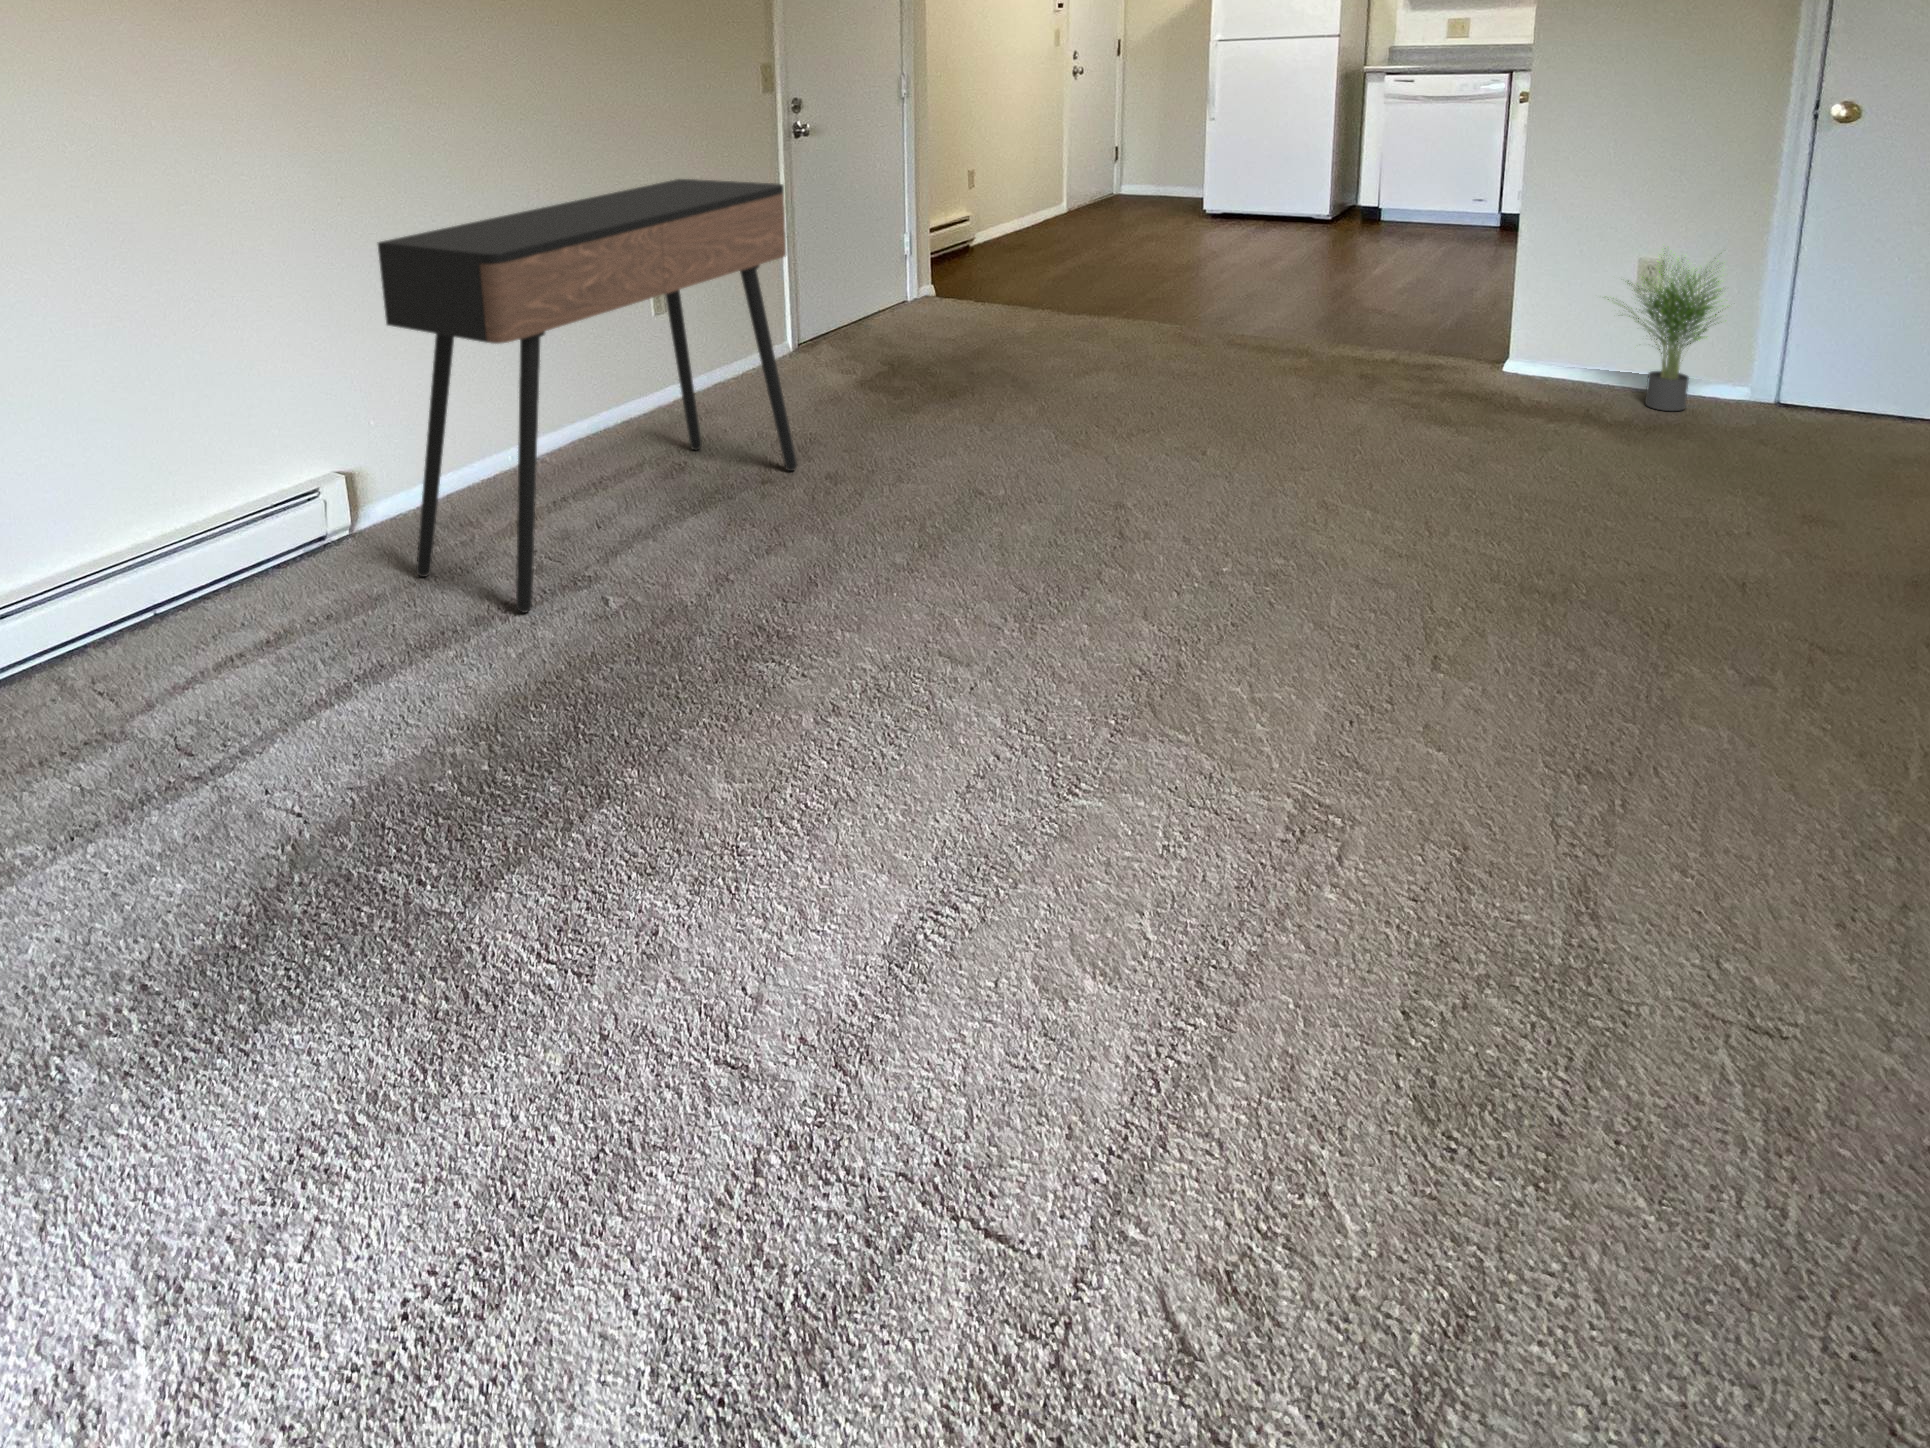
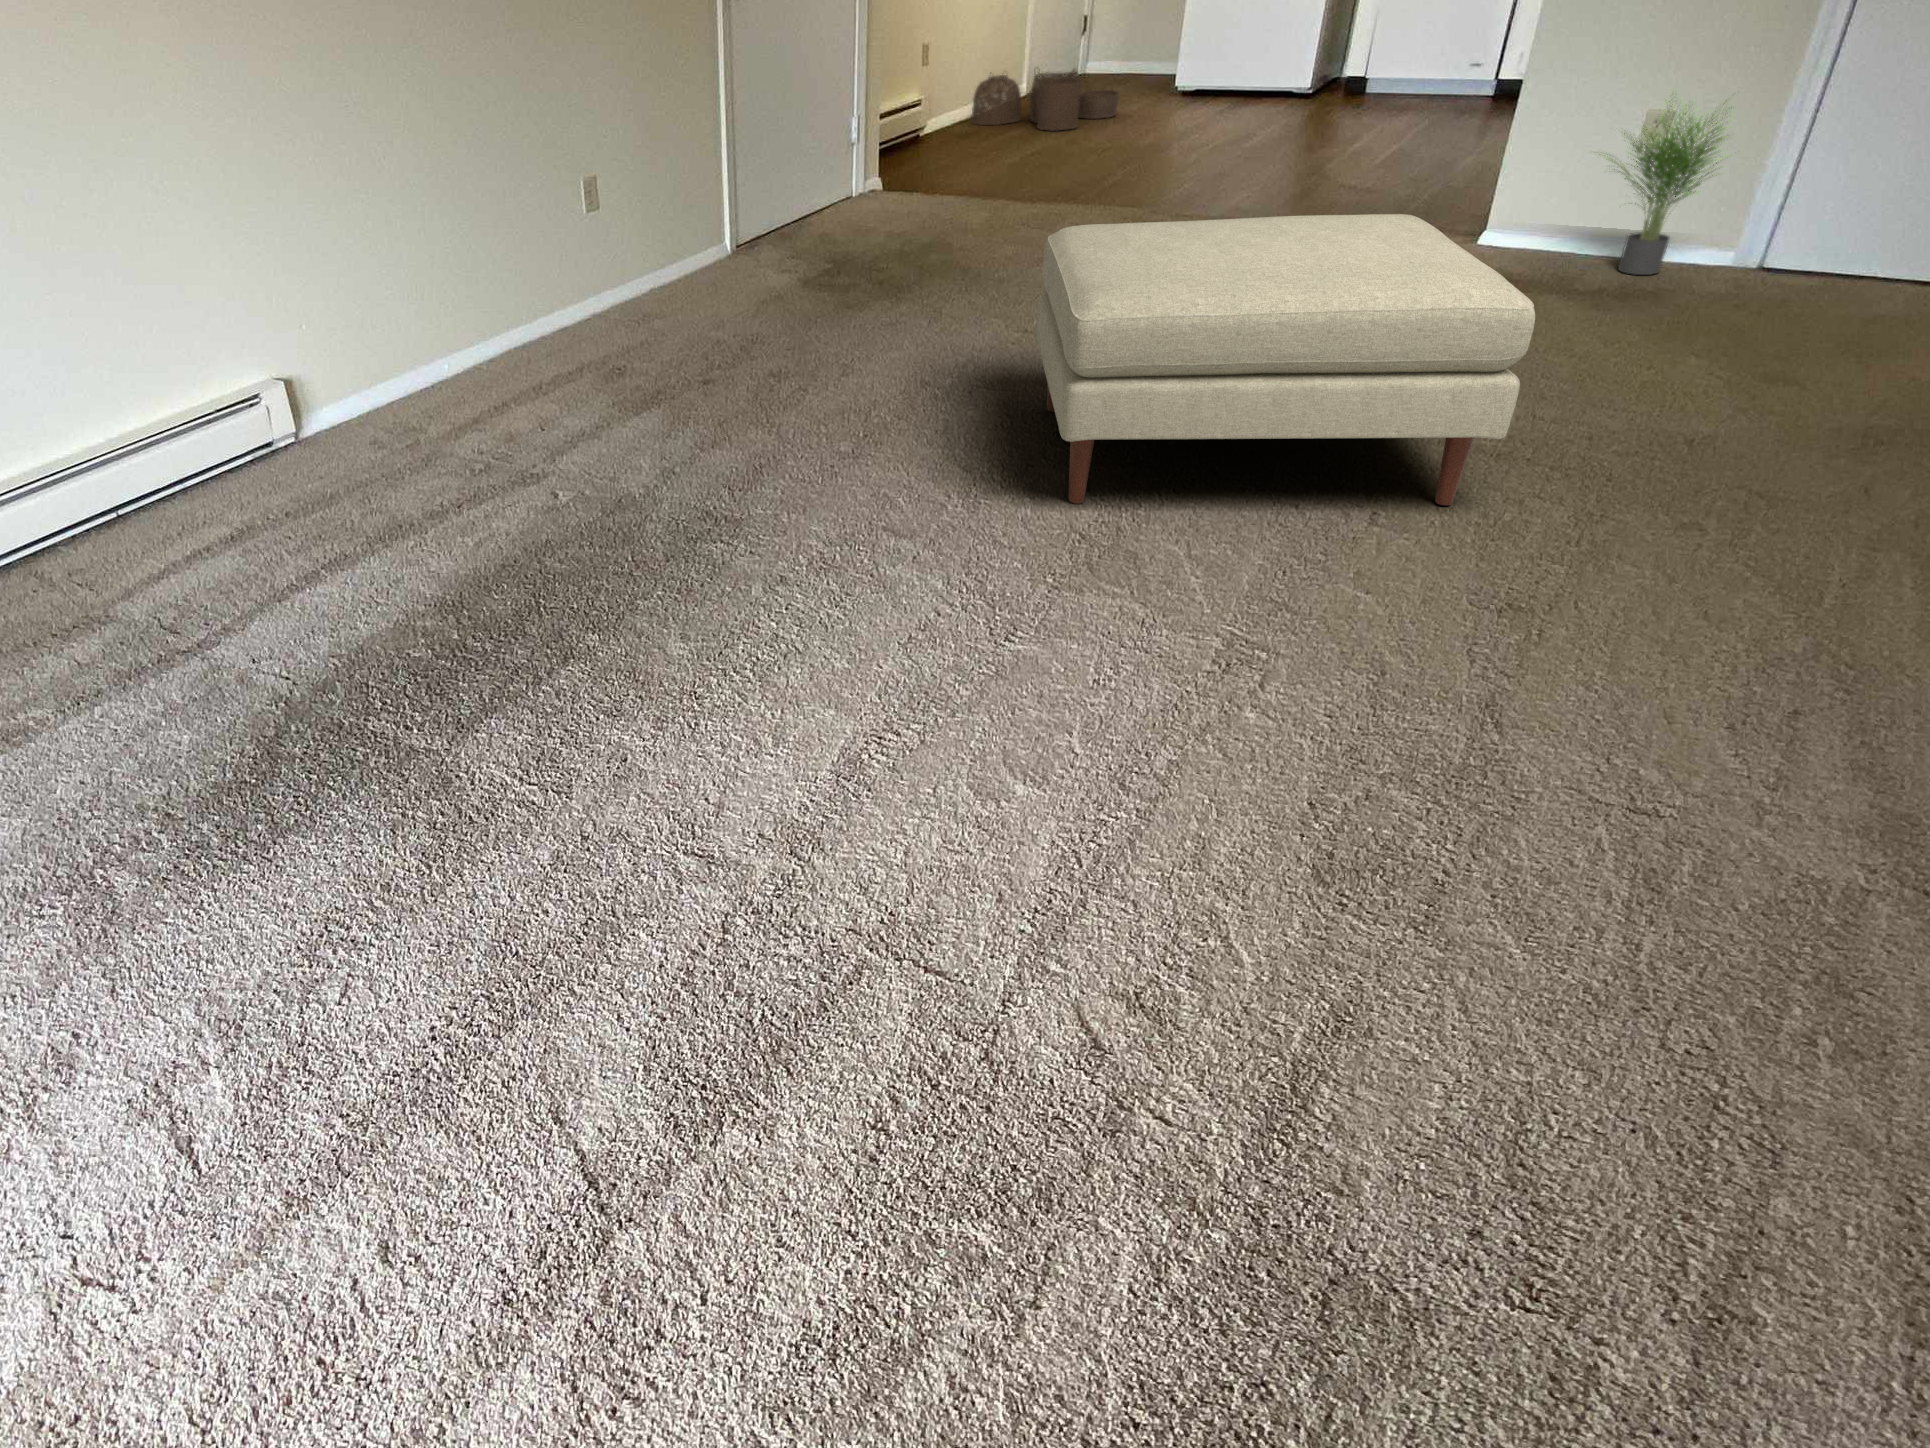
console table: present [378,179,798,612] -> none [291,45,737,503]
woven basket: none [1024,190,1160,247] -> present [971,69,1119,131]
ottoman: none [1087,359,1566,654] -> present [1036,214,1535,505]

